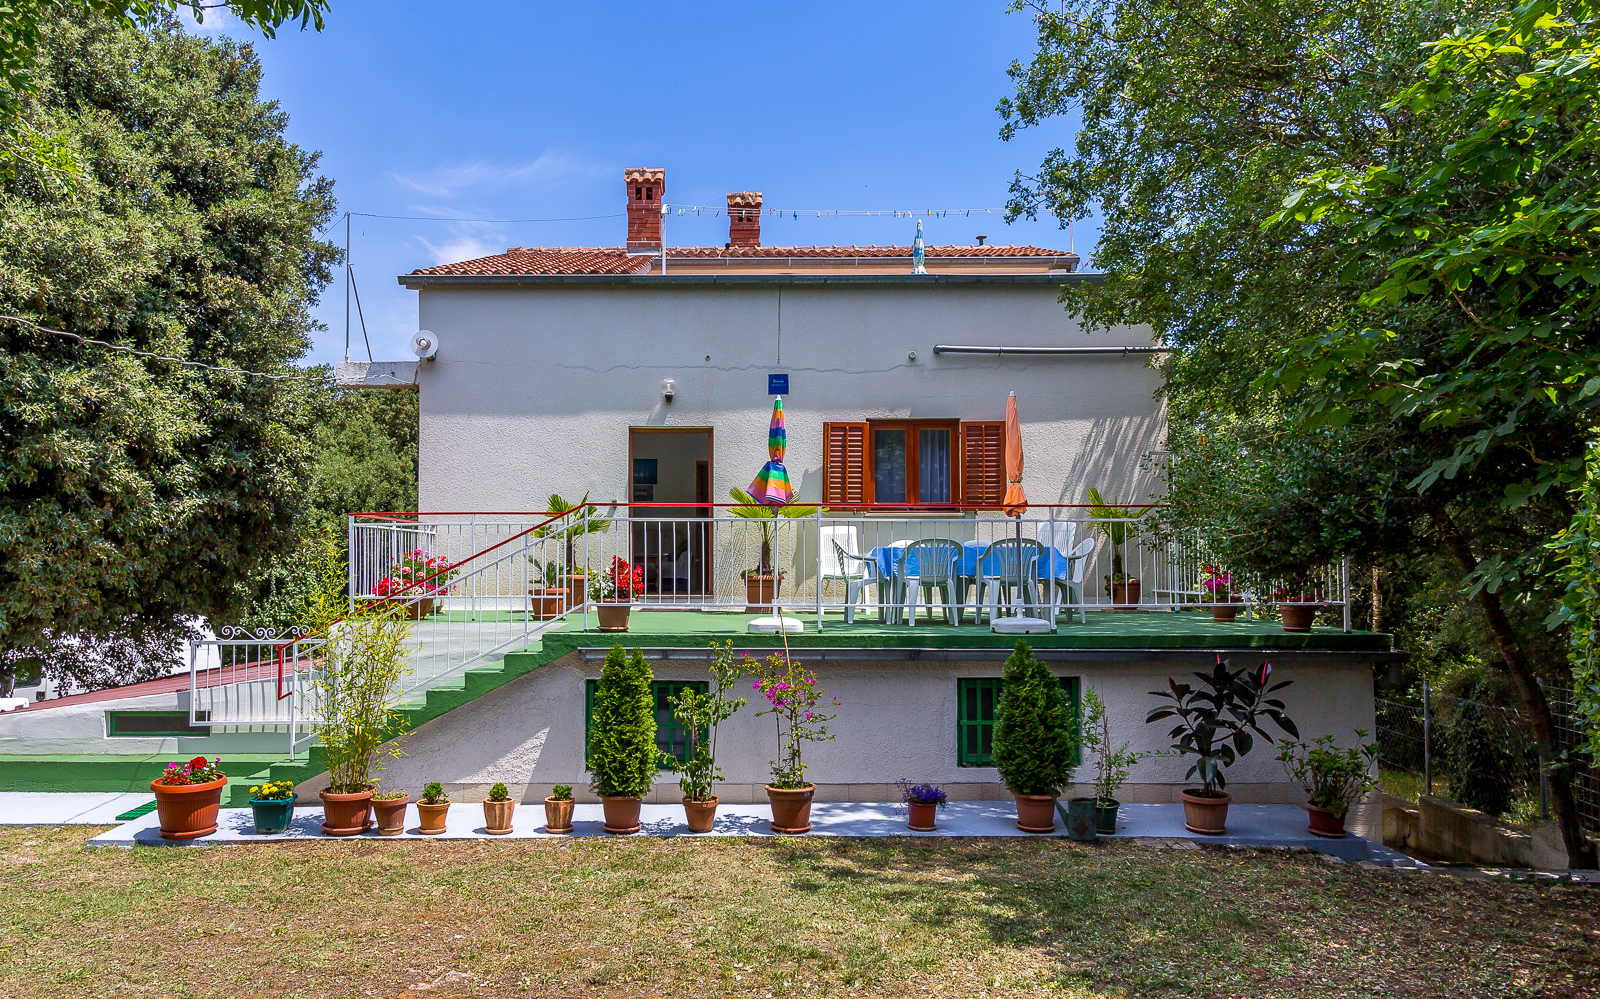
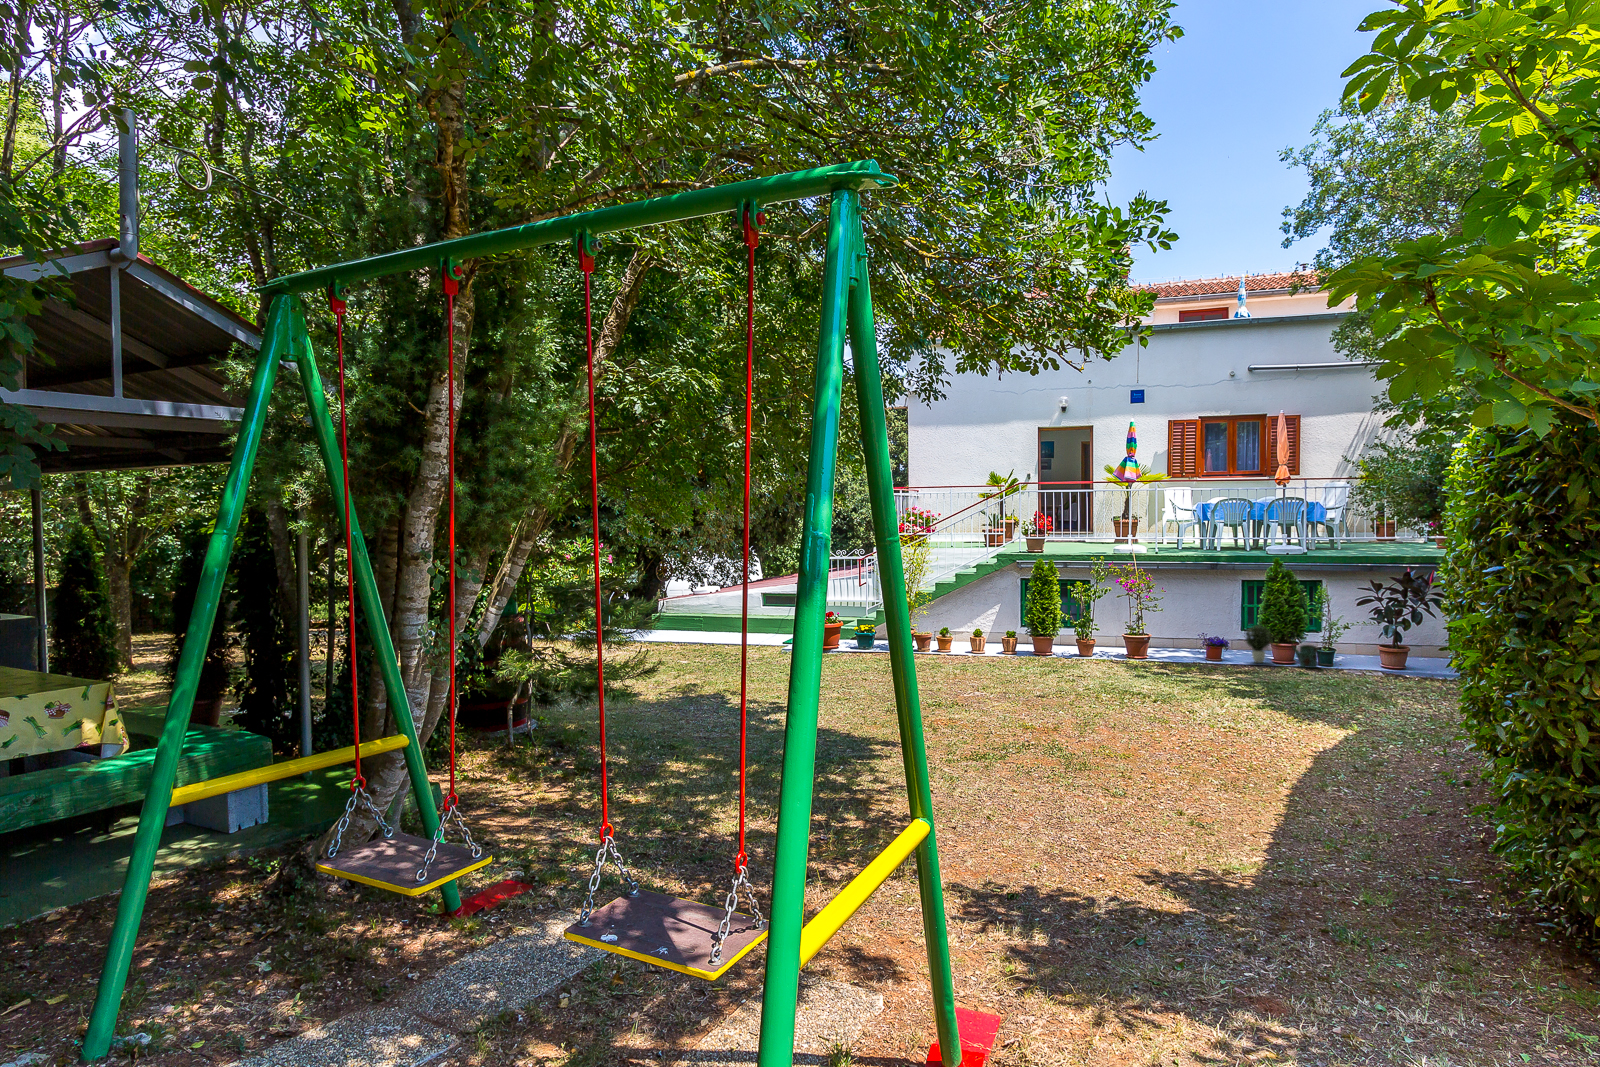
potted plant: none [973,761,1023,832] -> present [1244,625,1272,663]

